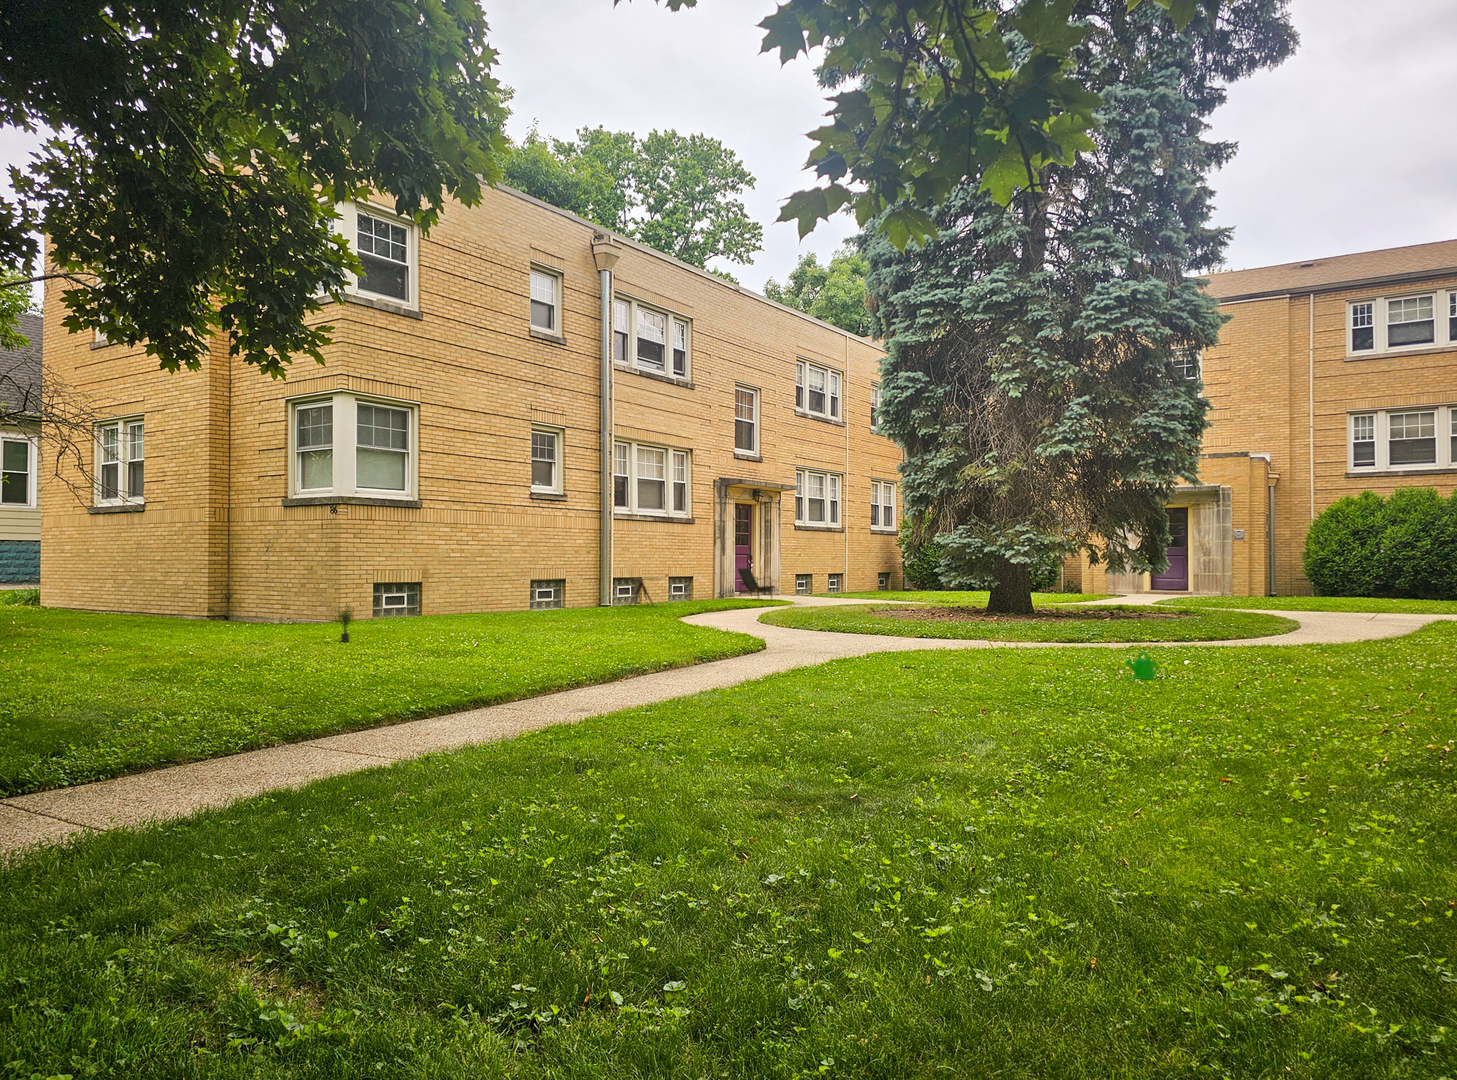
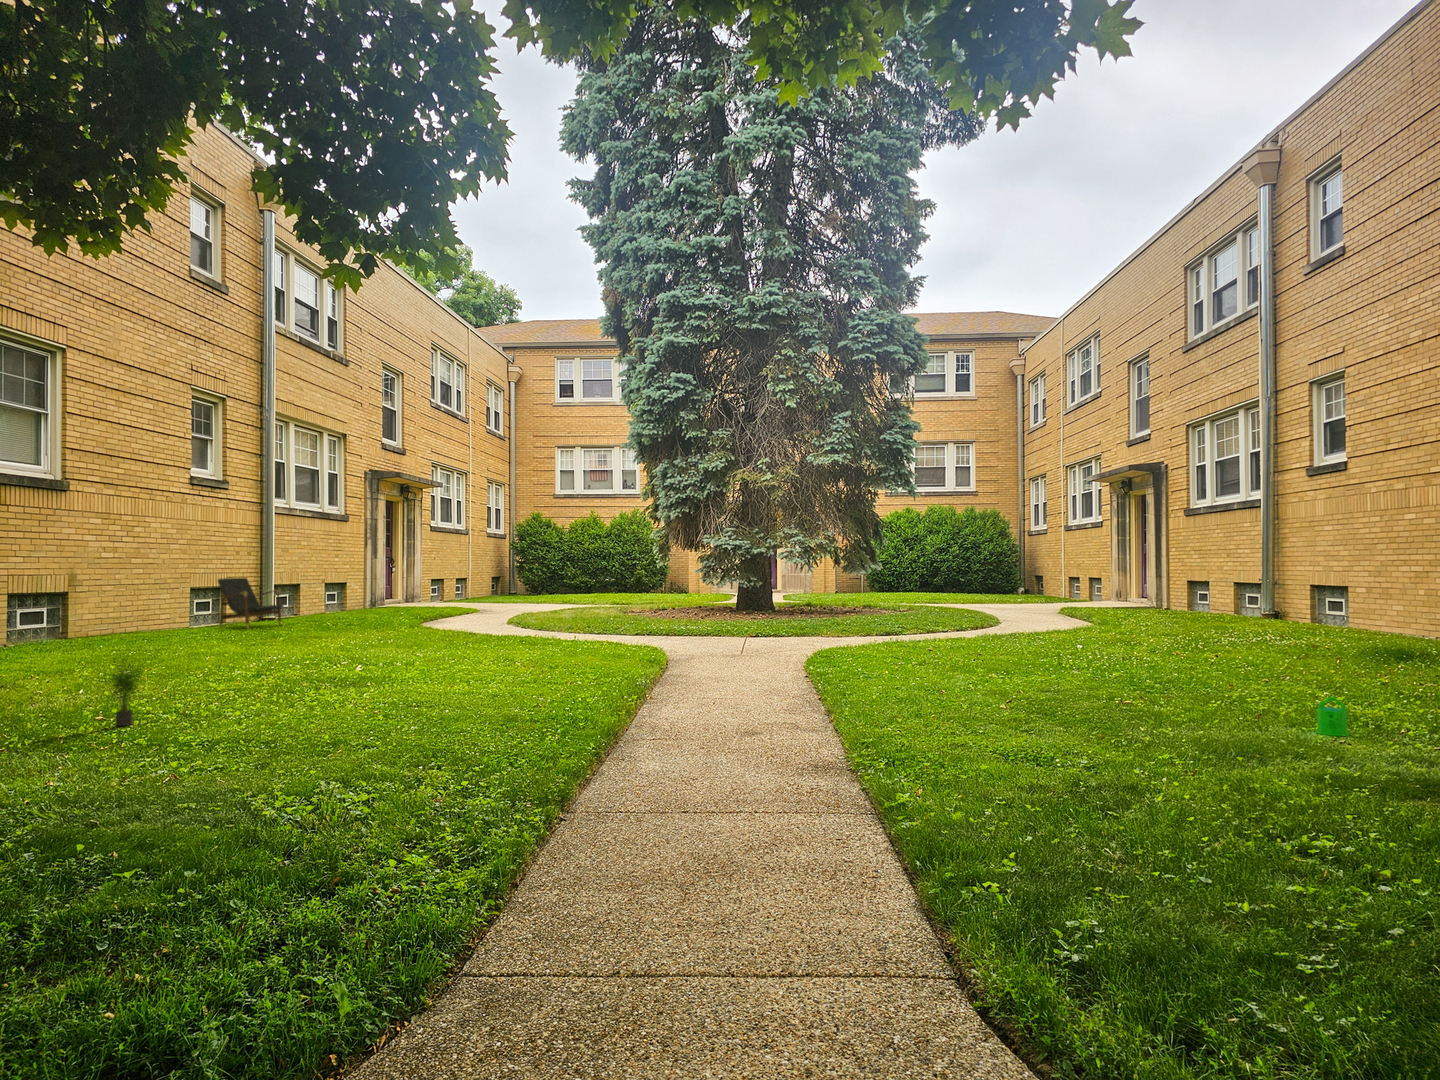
lounge chair: present [738,568,774,599] -> present [218,578,284,629]
round table: present [623,578,657,605] -> none [285,584,339,619]
watering can: present [1125,651,1159,679] -> present [1317,697,1349,736]

